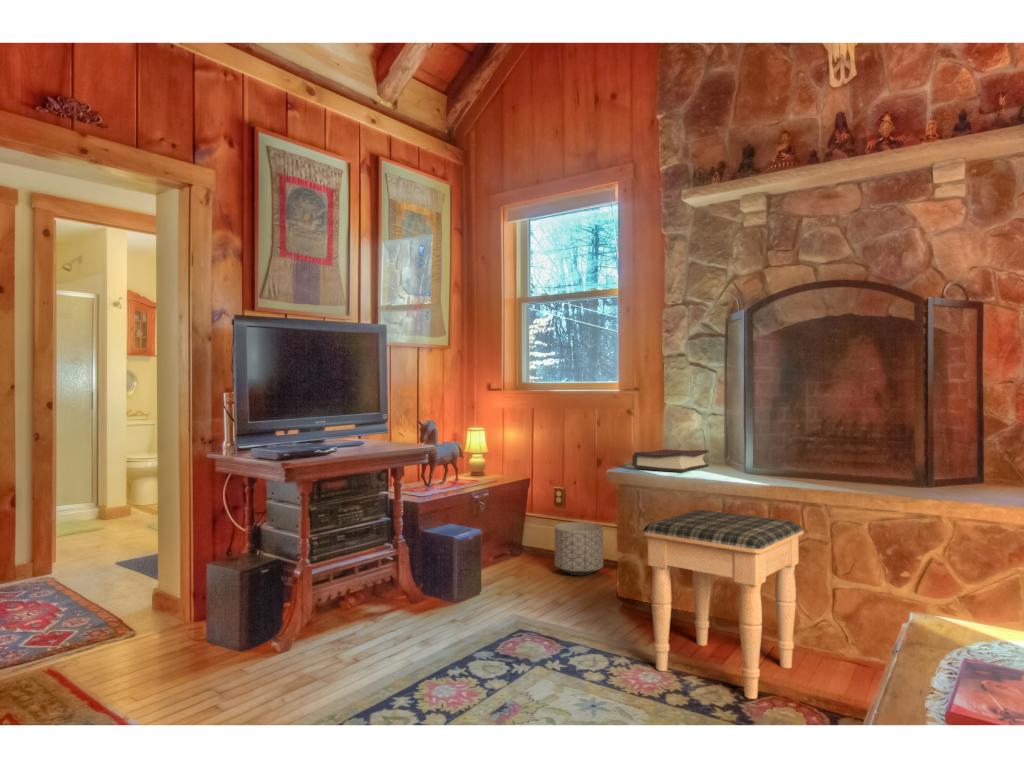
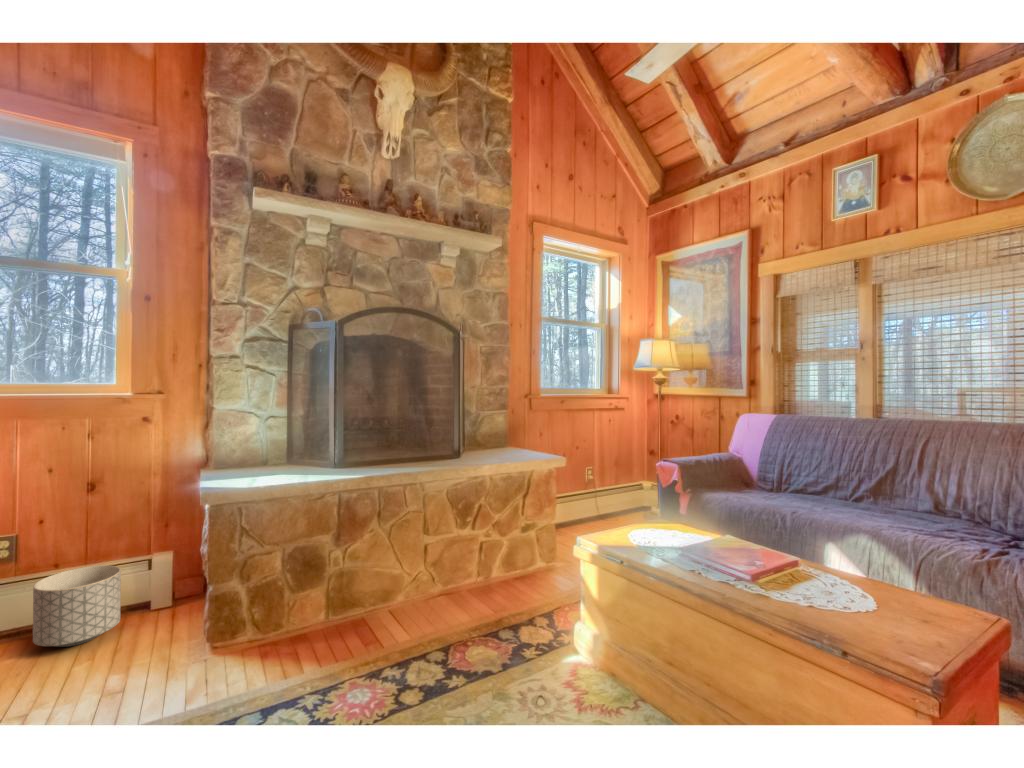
hardback book: present [632,450,709,472] -> none [224,453,291,484]
footstool: present [643,510,803,699] -> none [330,502,463,684]

